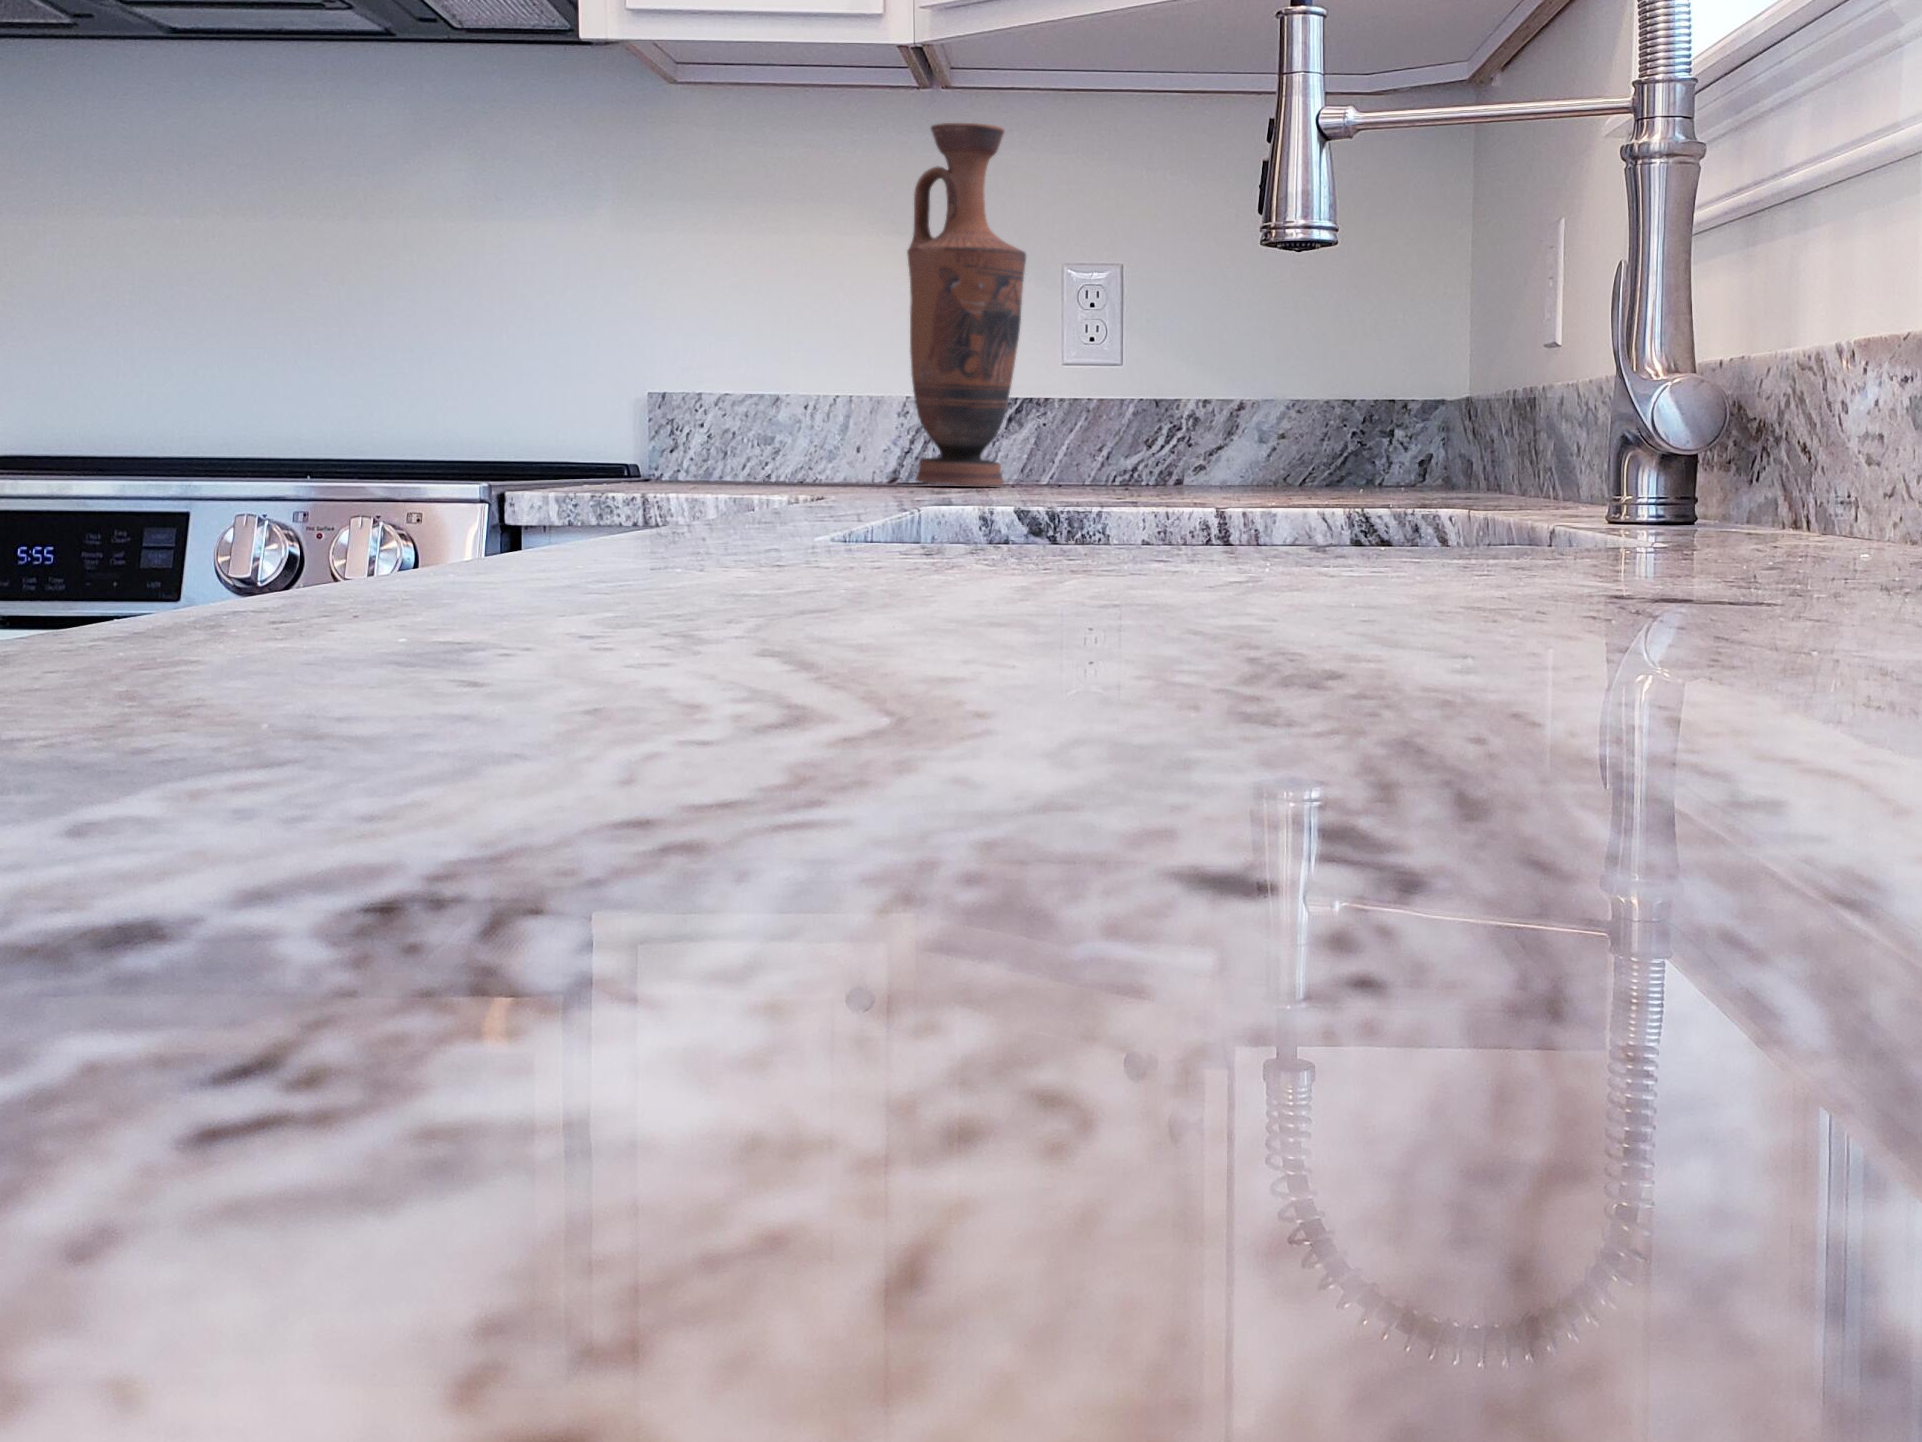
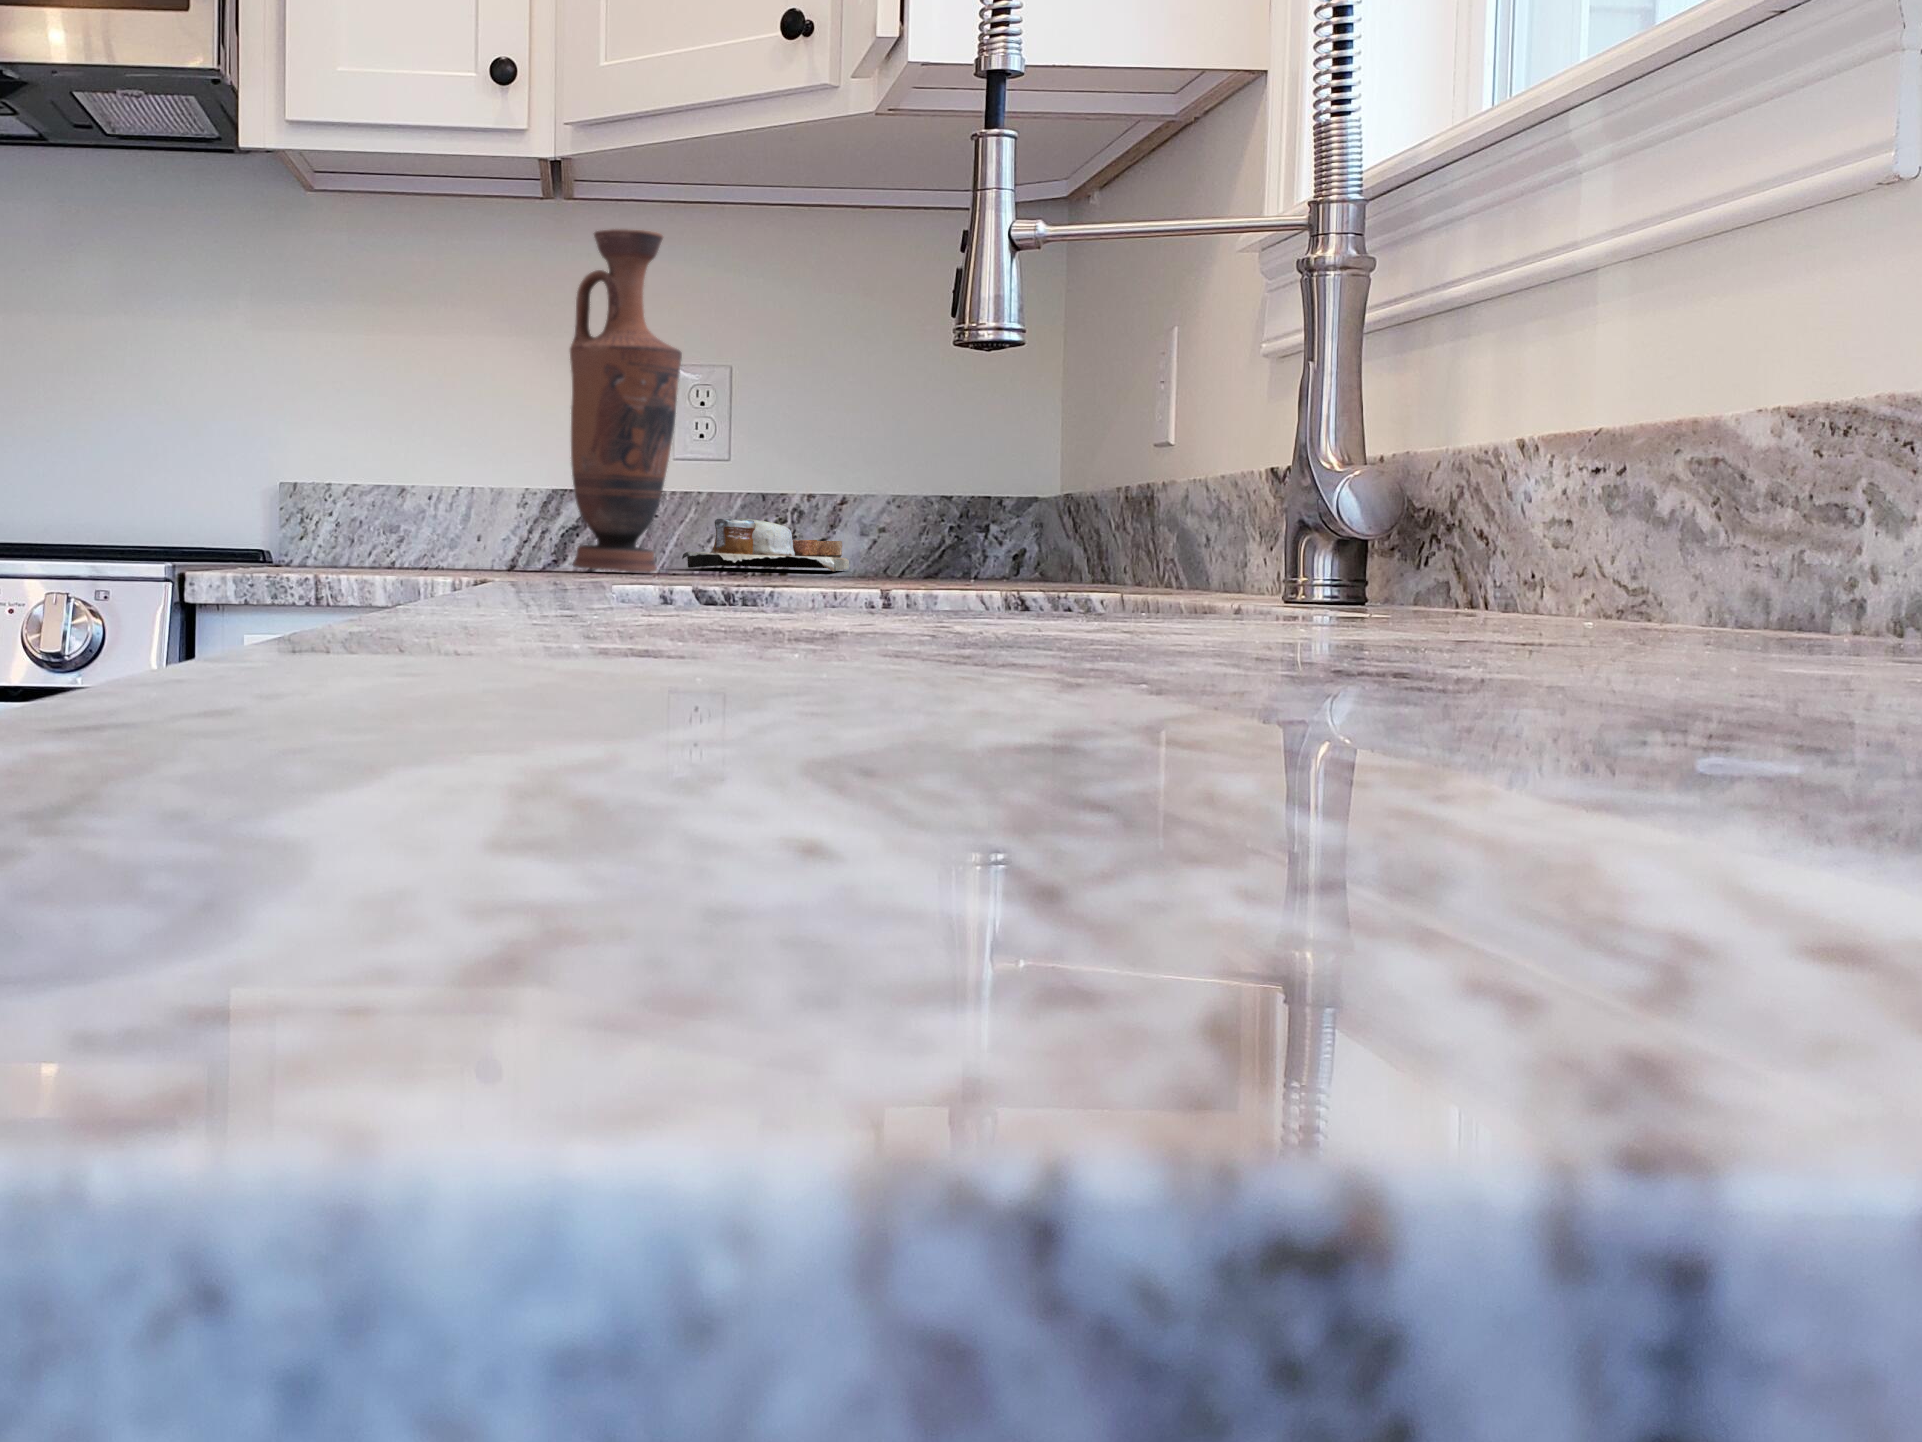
cutting board: none [1056,426,1250,481] -> present [682,518,849,571]

